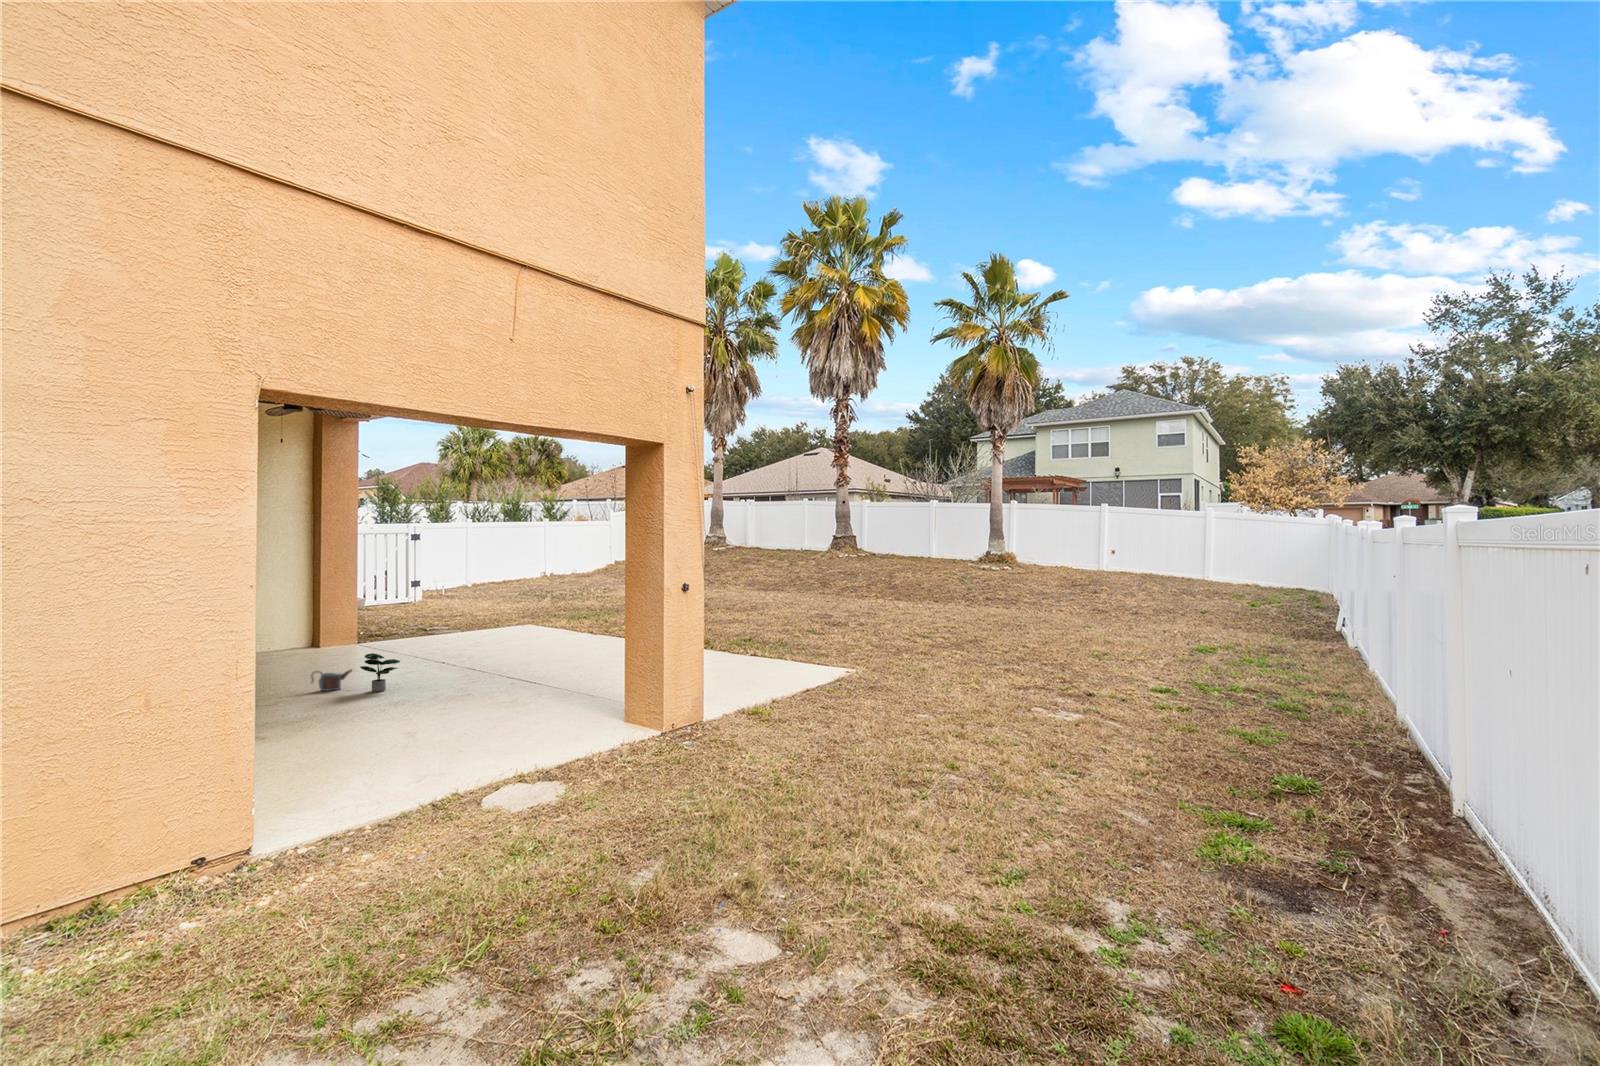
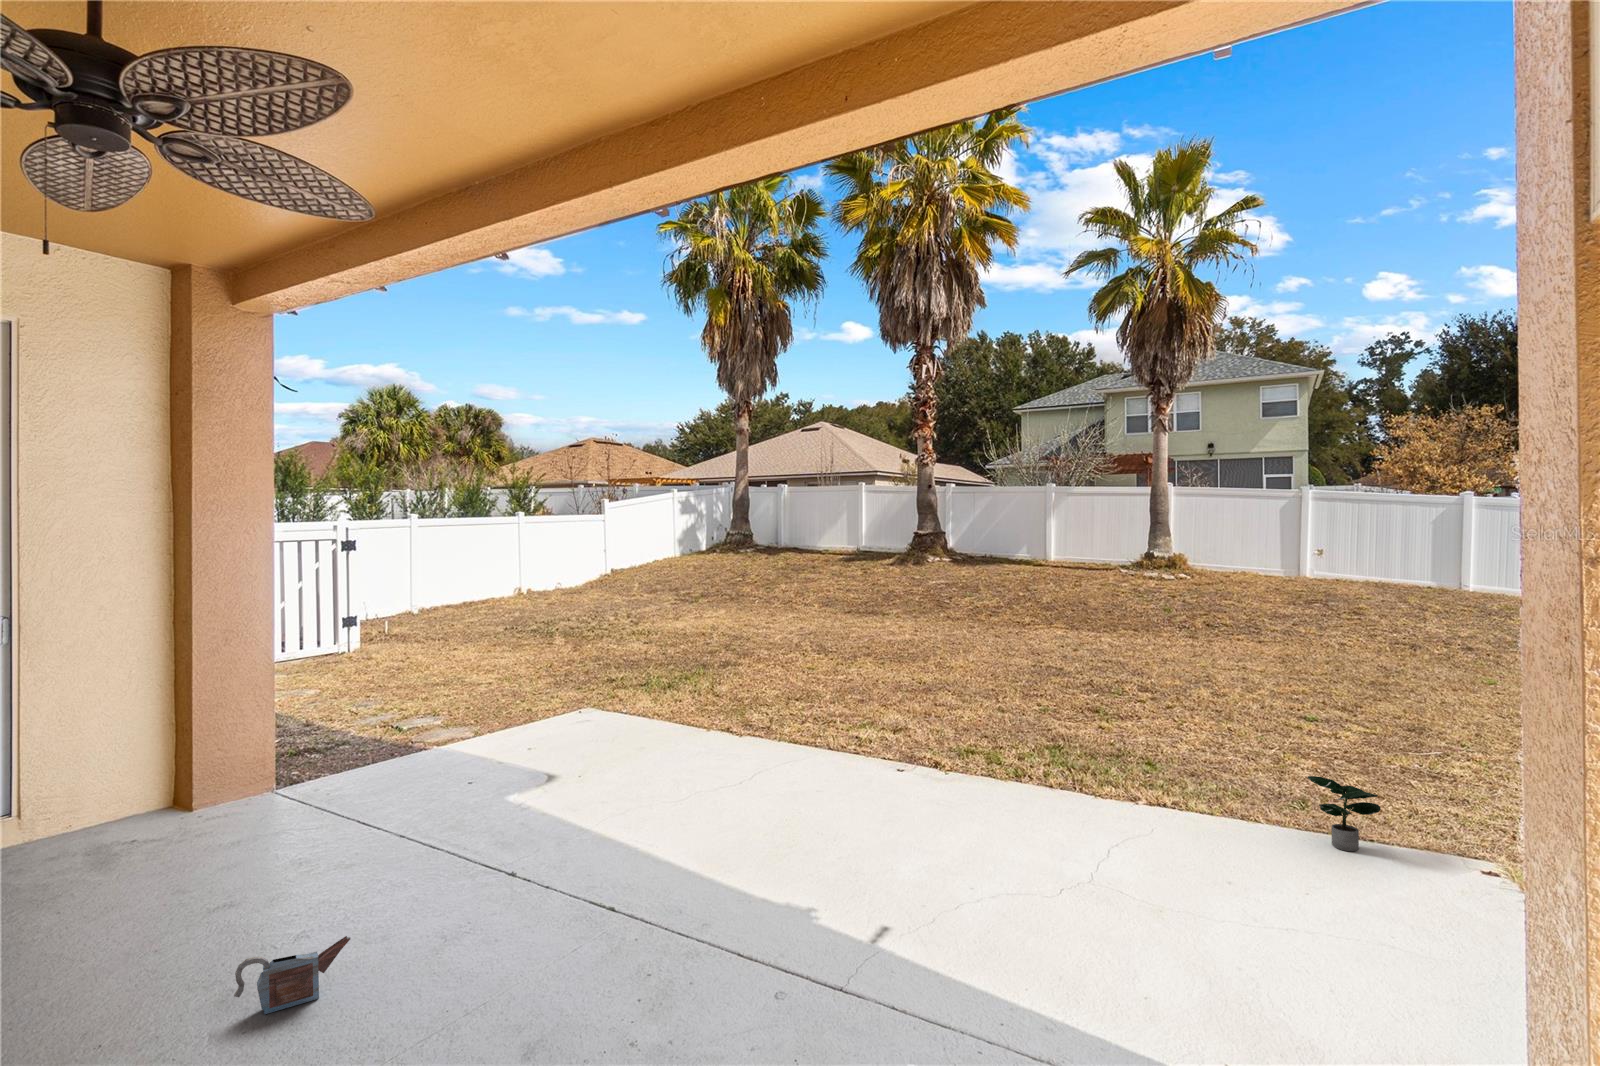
potted plant: present [360,653,400,692] -> present [1308,776,1381,851]

